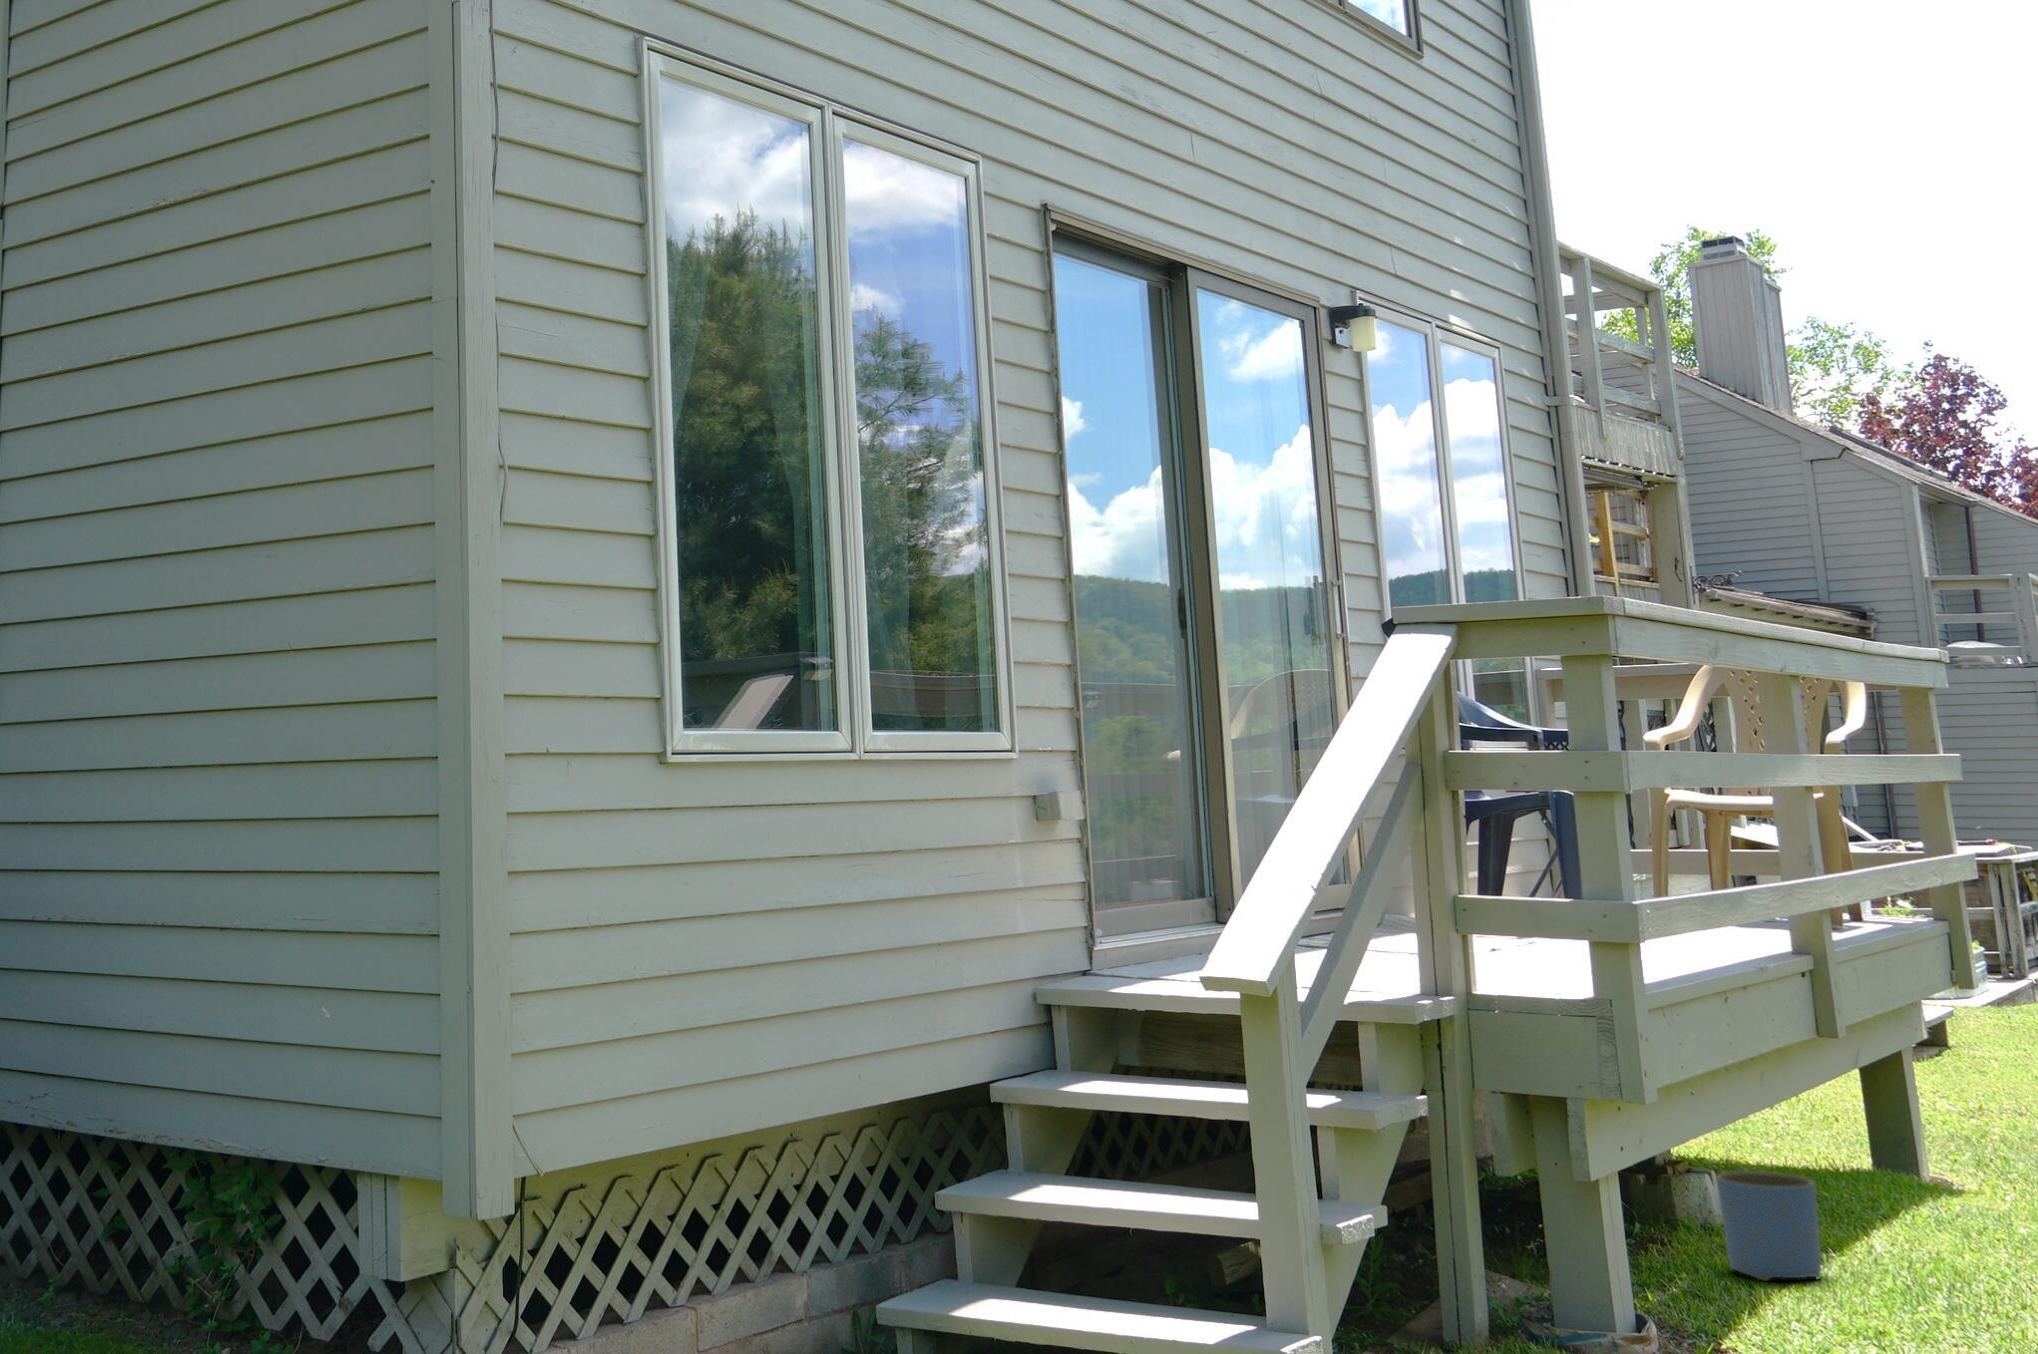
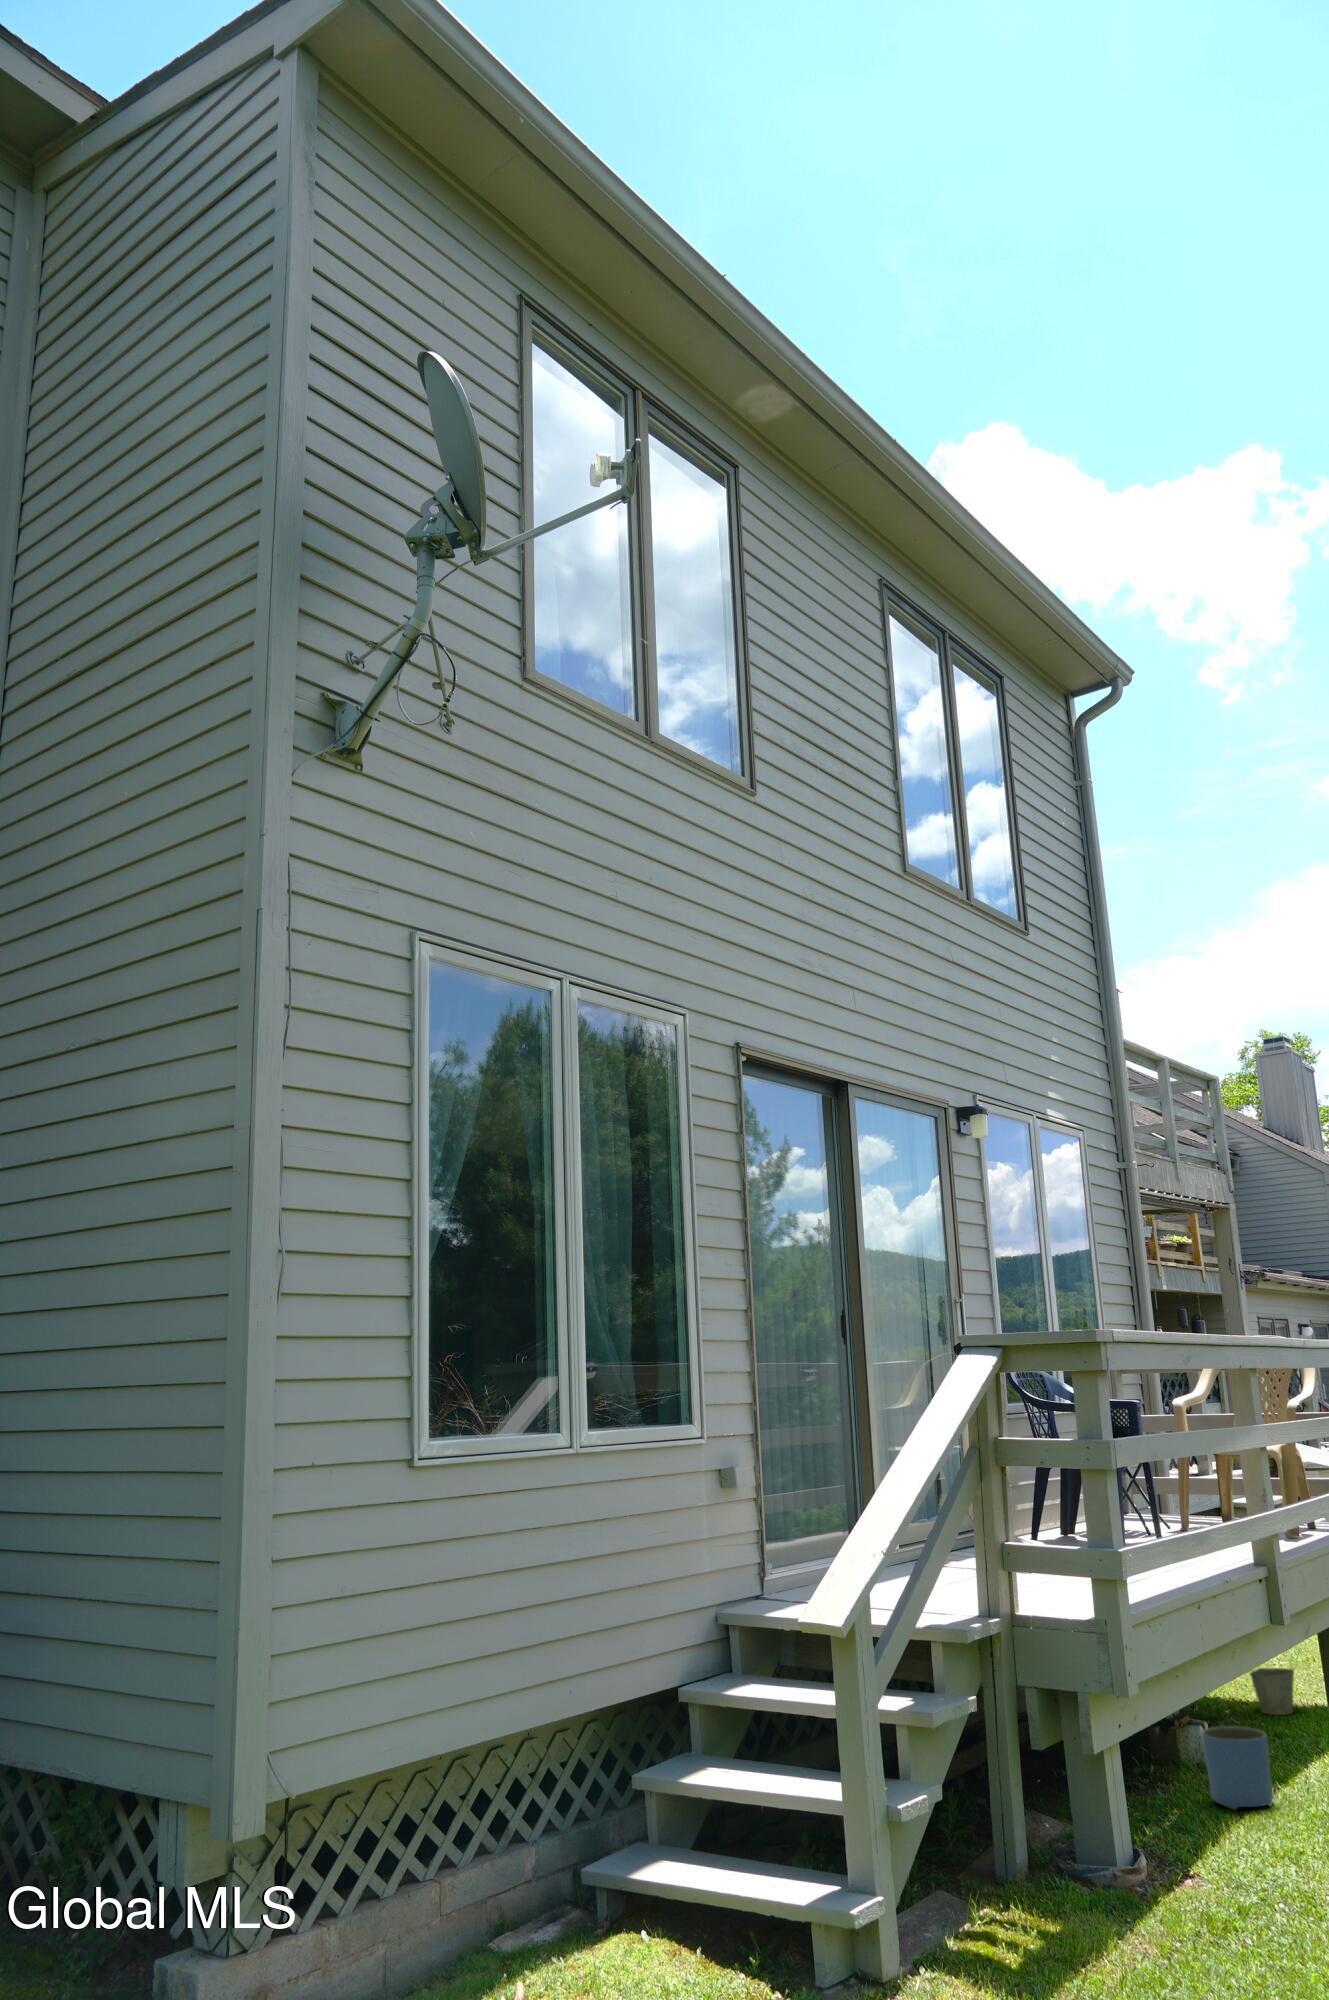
bucket: none [1751,1077,1822,1177] -> present [1250,1655,1294,1715]

